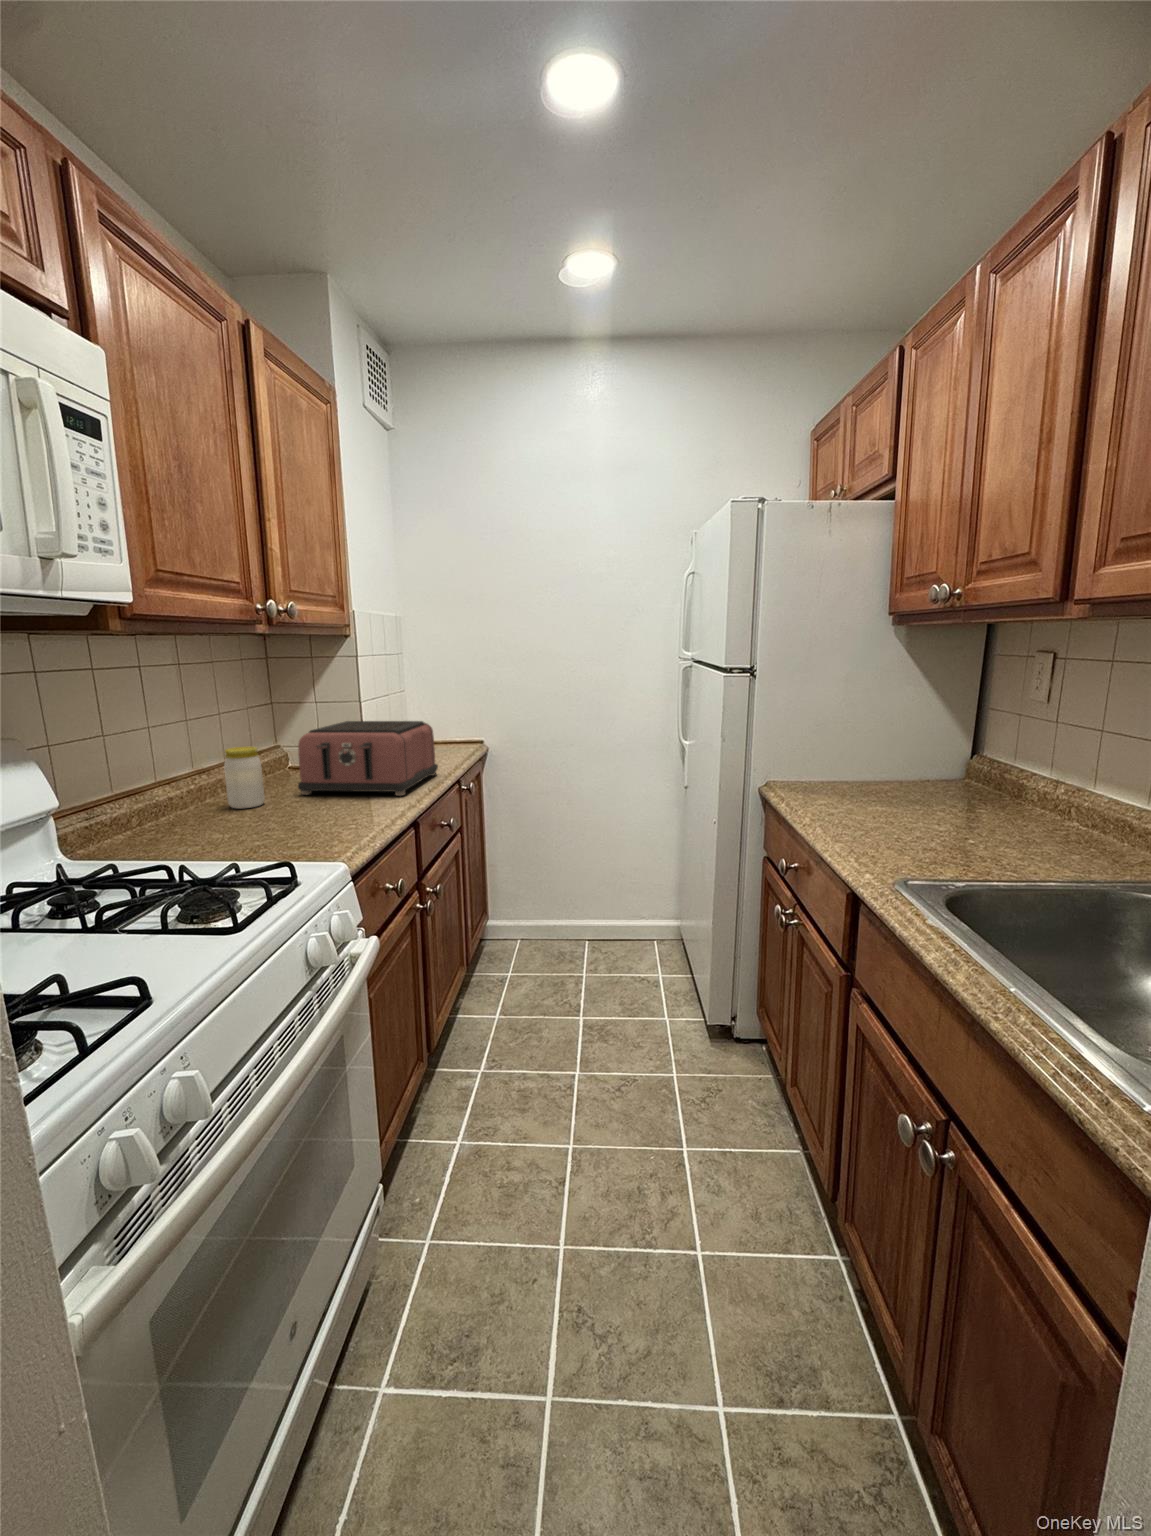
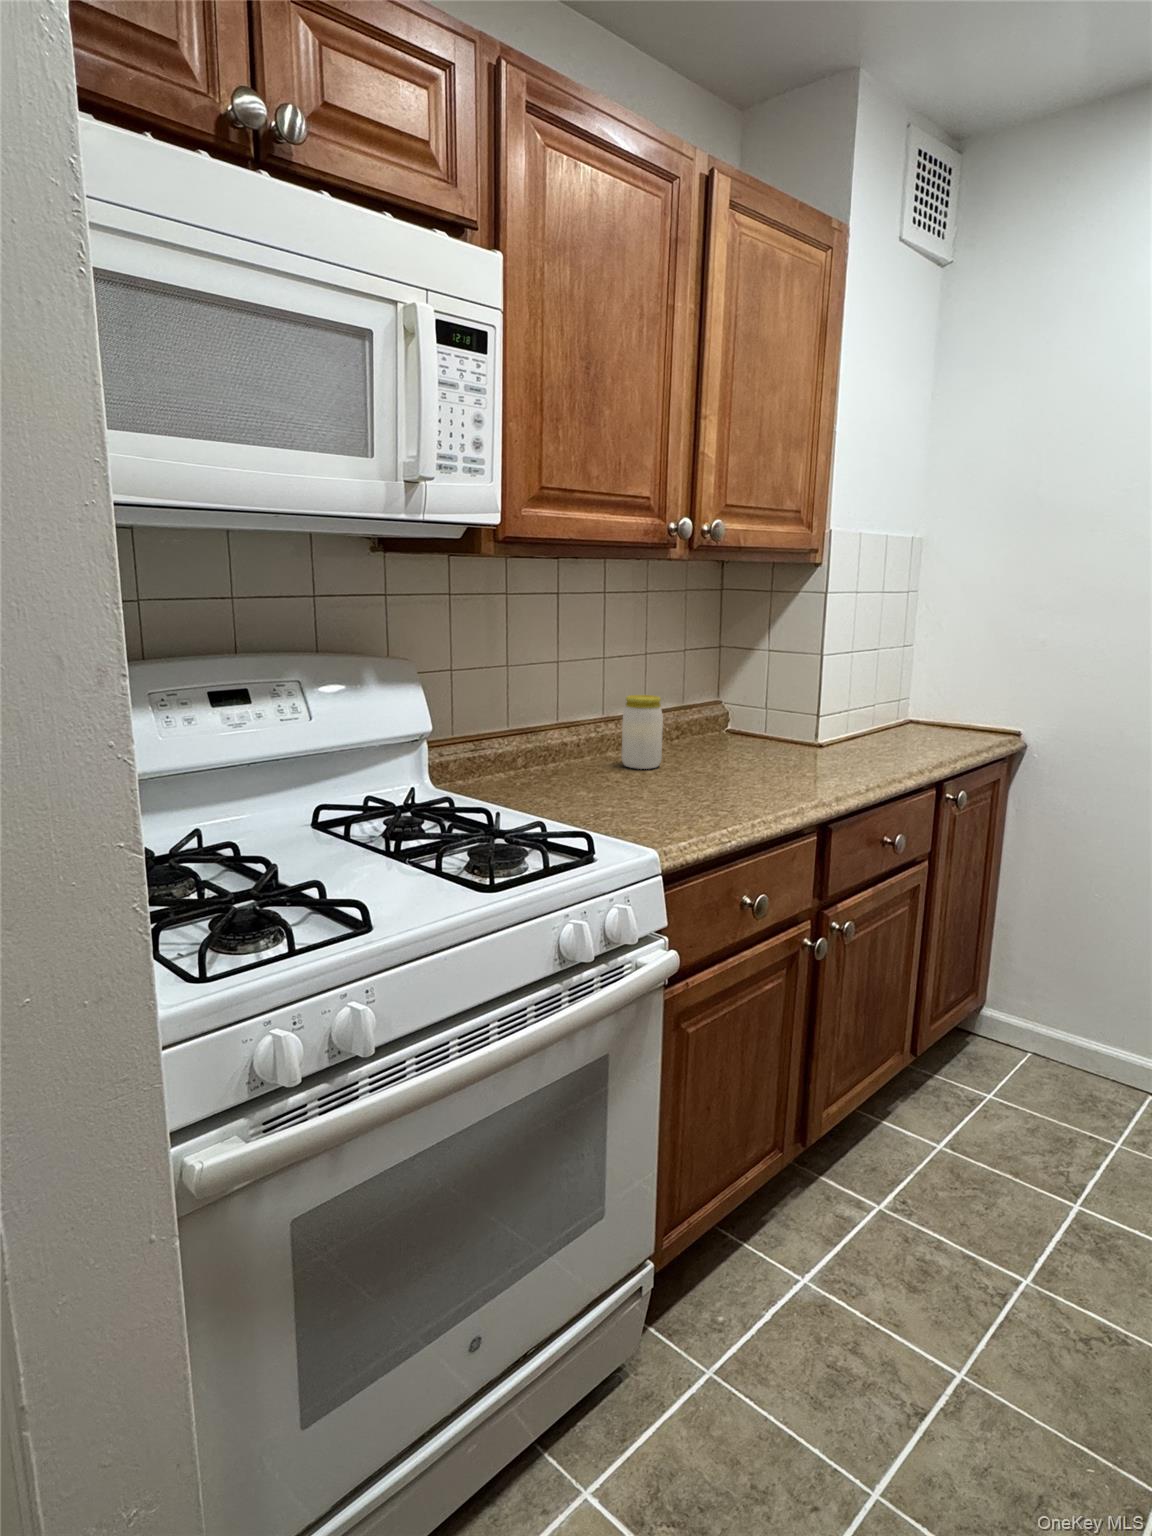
toaster: present [298,721,438,796] -> none [704,677,904,787]

